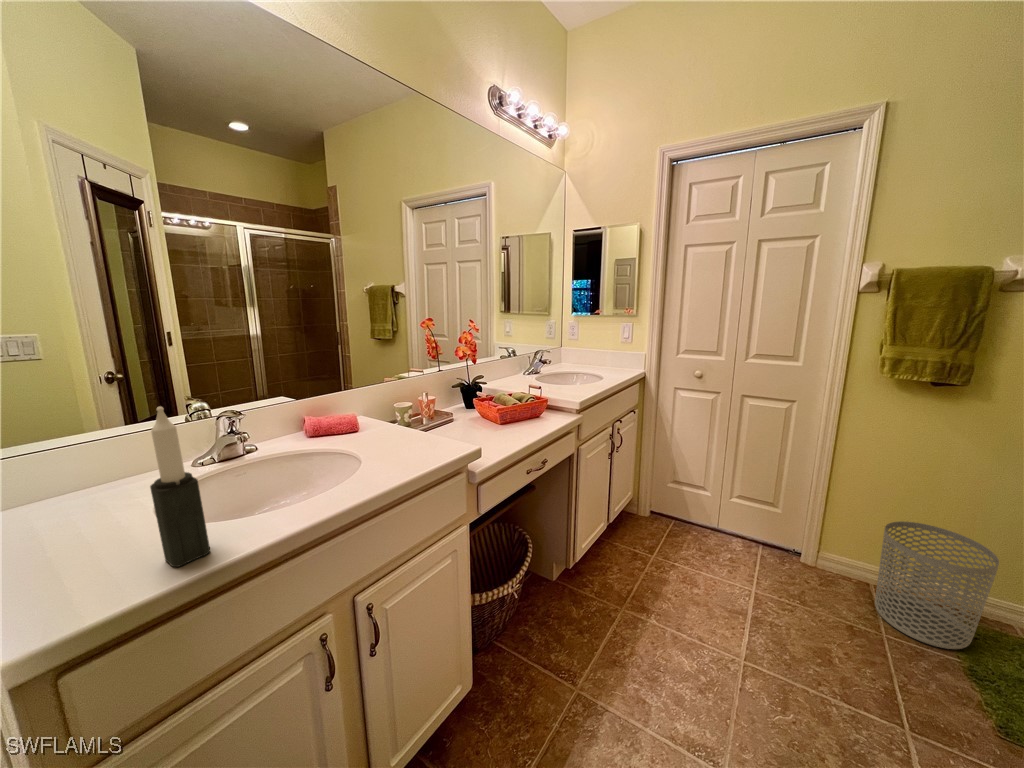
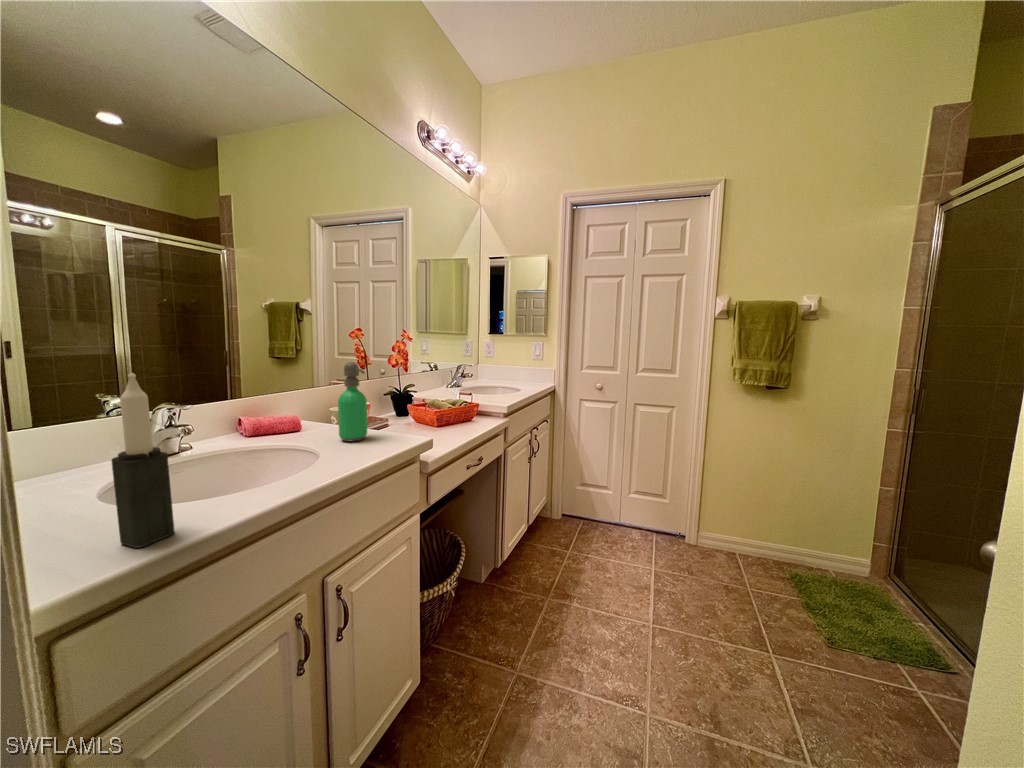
soap dispenser: none [389,366,419,446] -> present [338,362,367,441]
waste bin: present [875,521,999,649] -> none [740,496,817,591]

